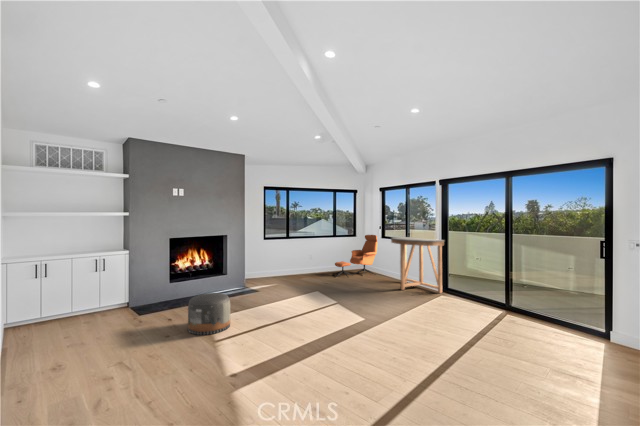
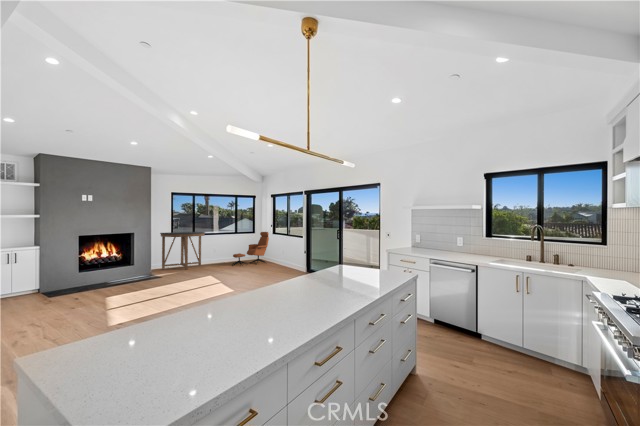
console table: present [391,237,444,293] -> present [160,232,205,269]
pouf: present [188,293,230,335] -> none [90,275,127,305]

